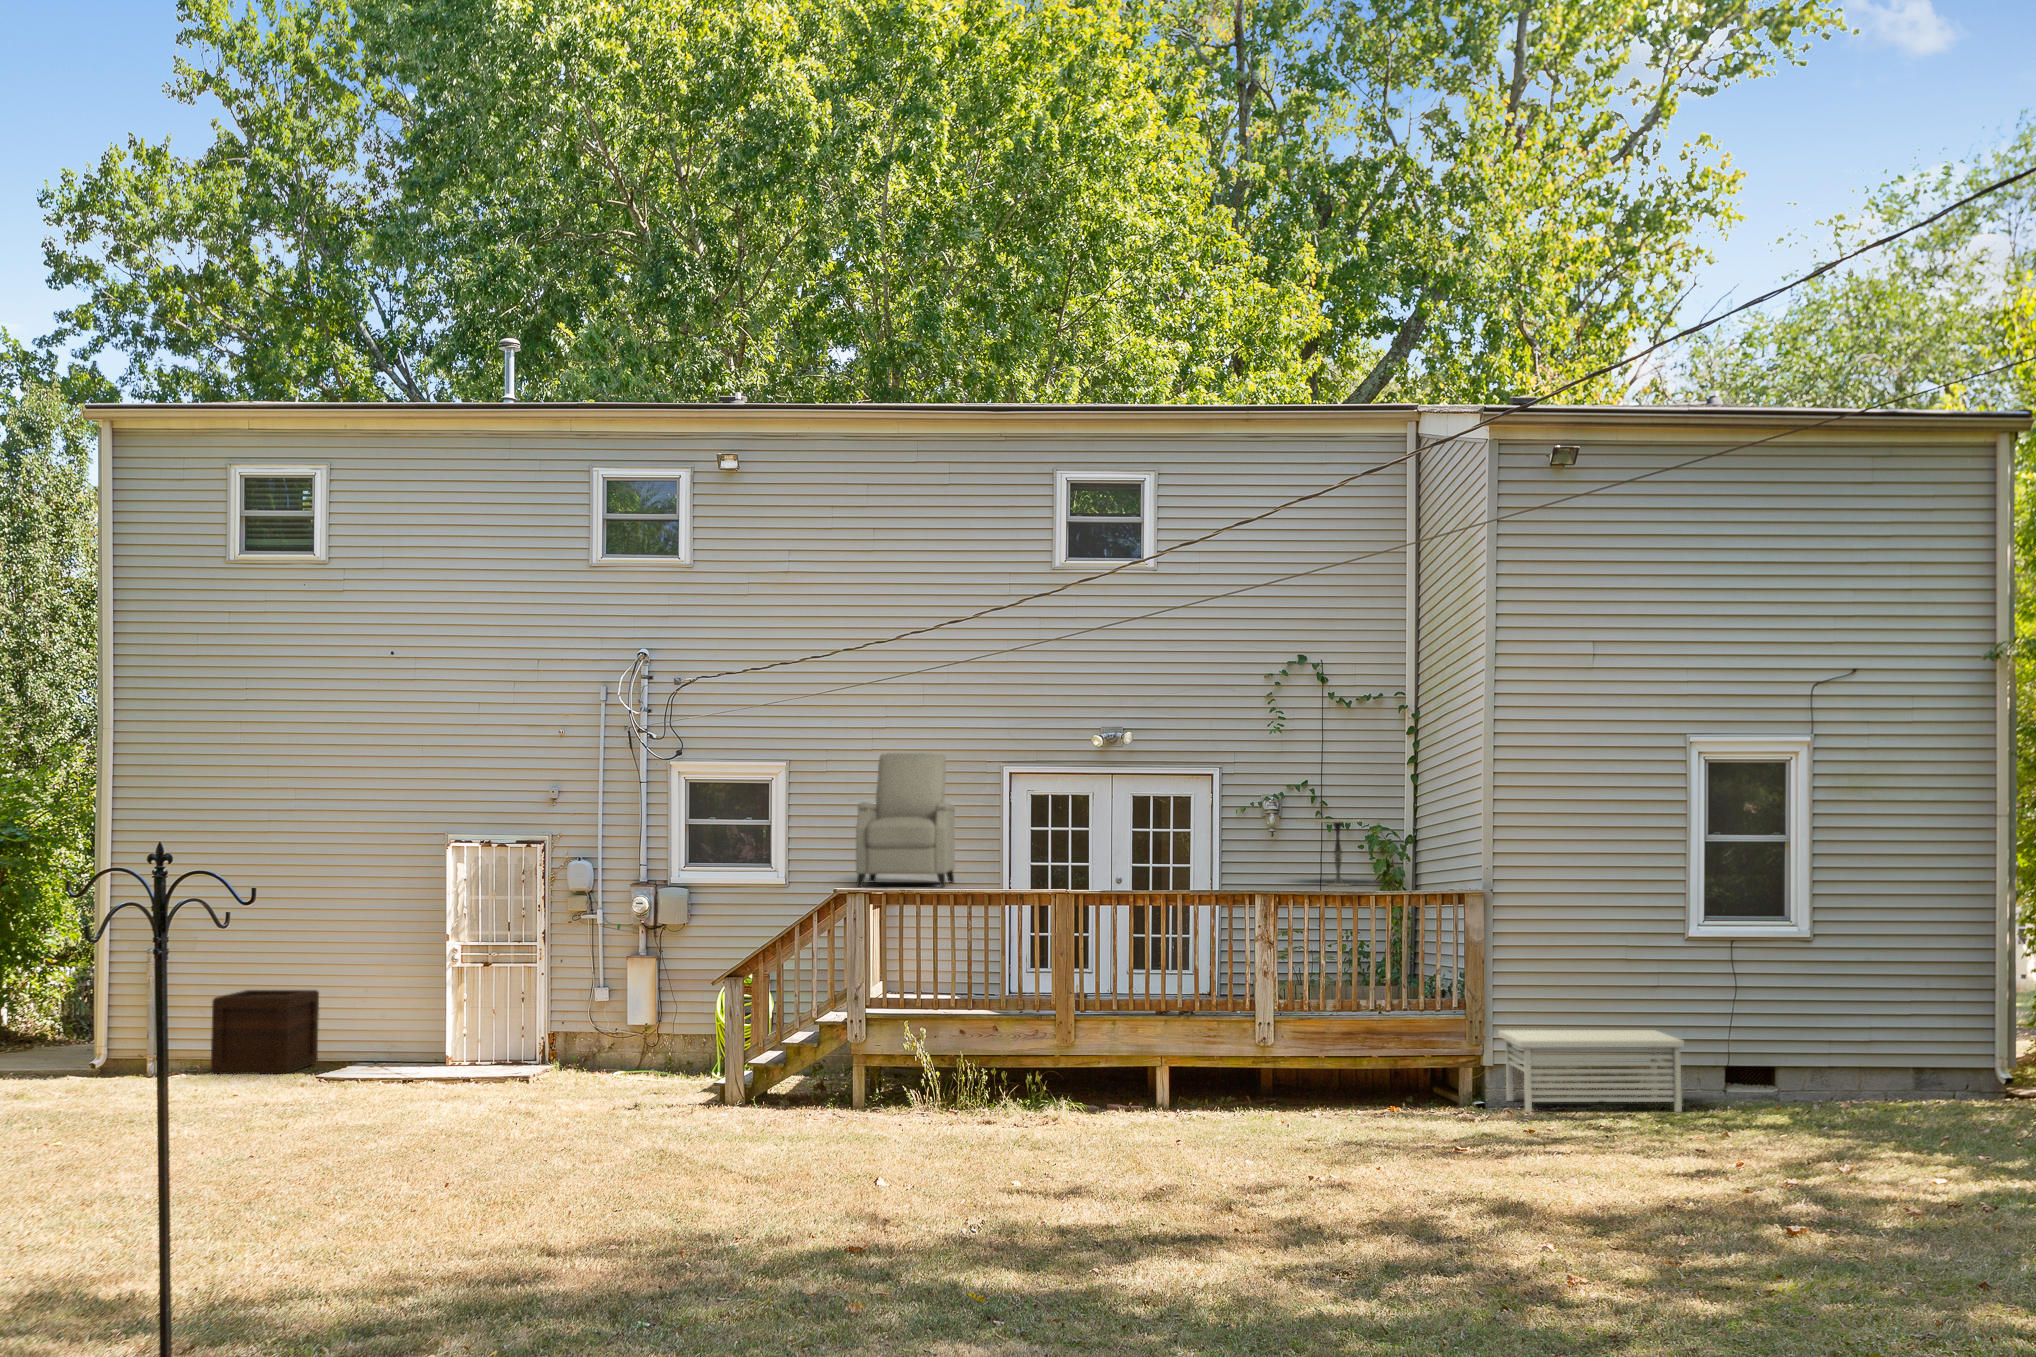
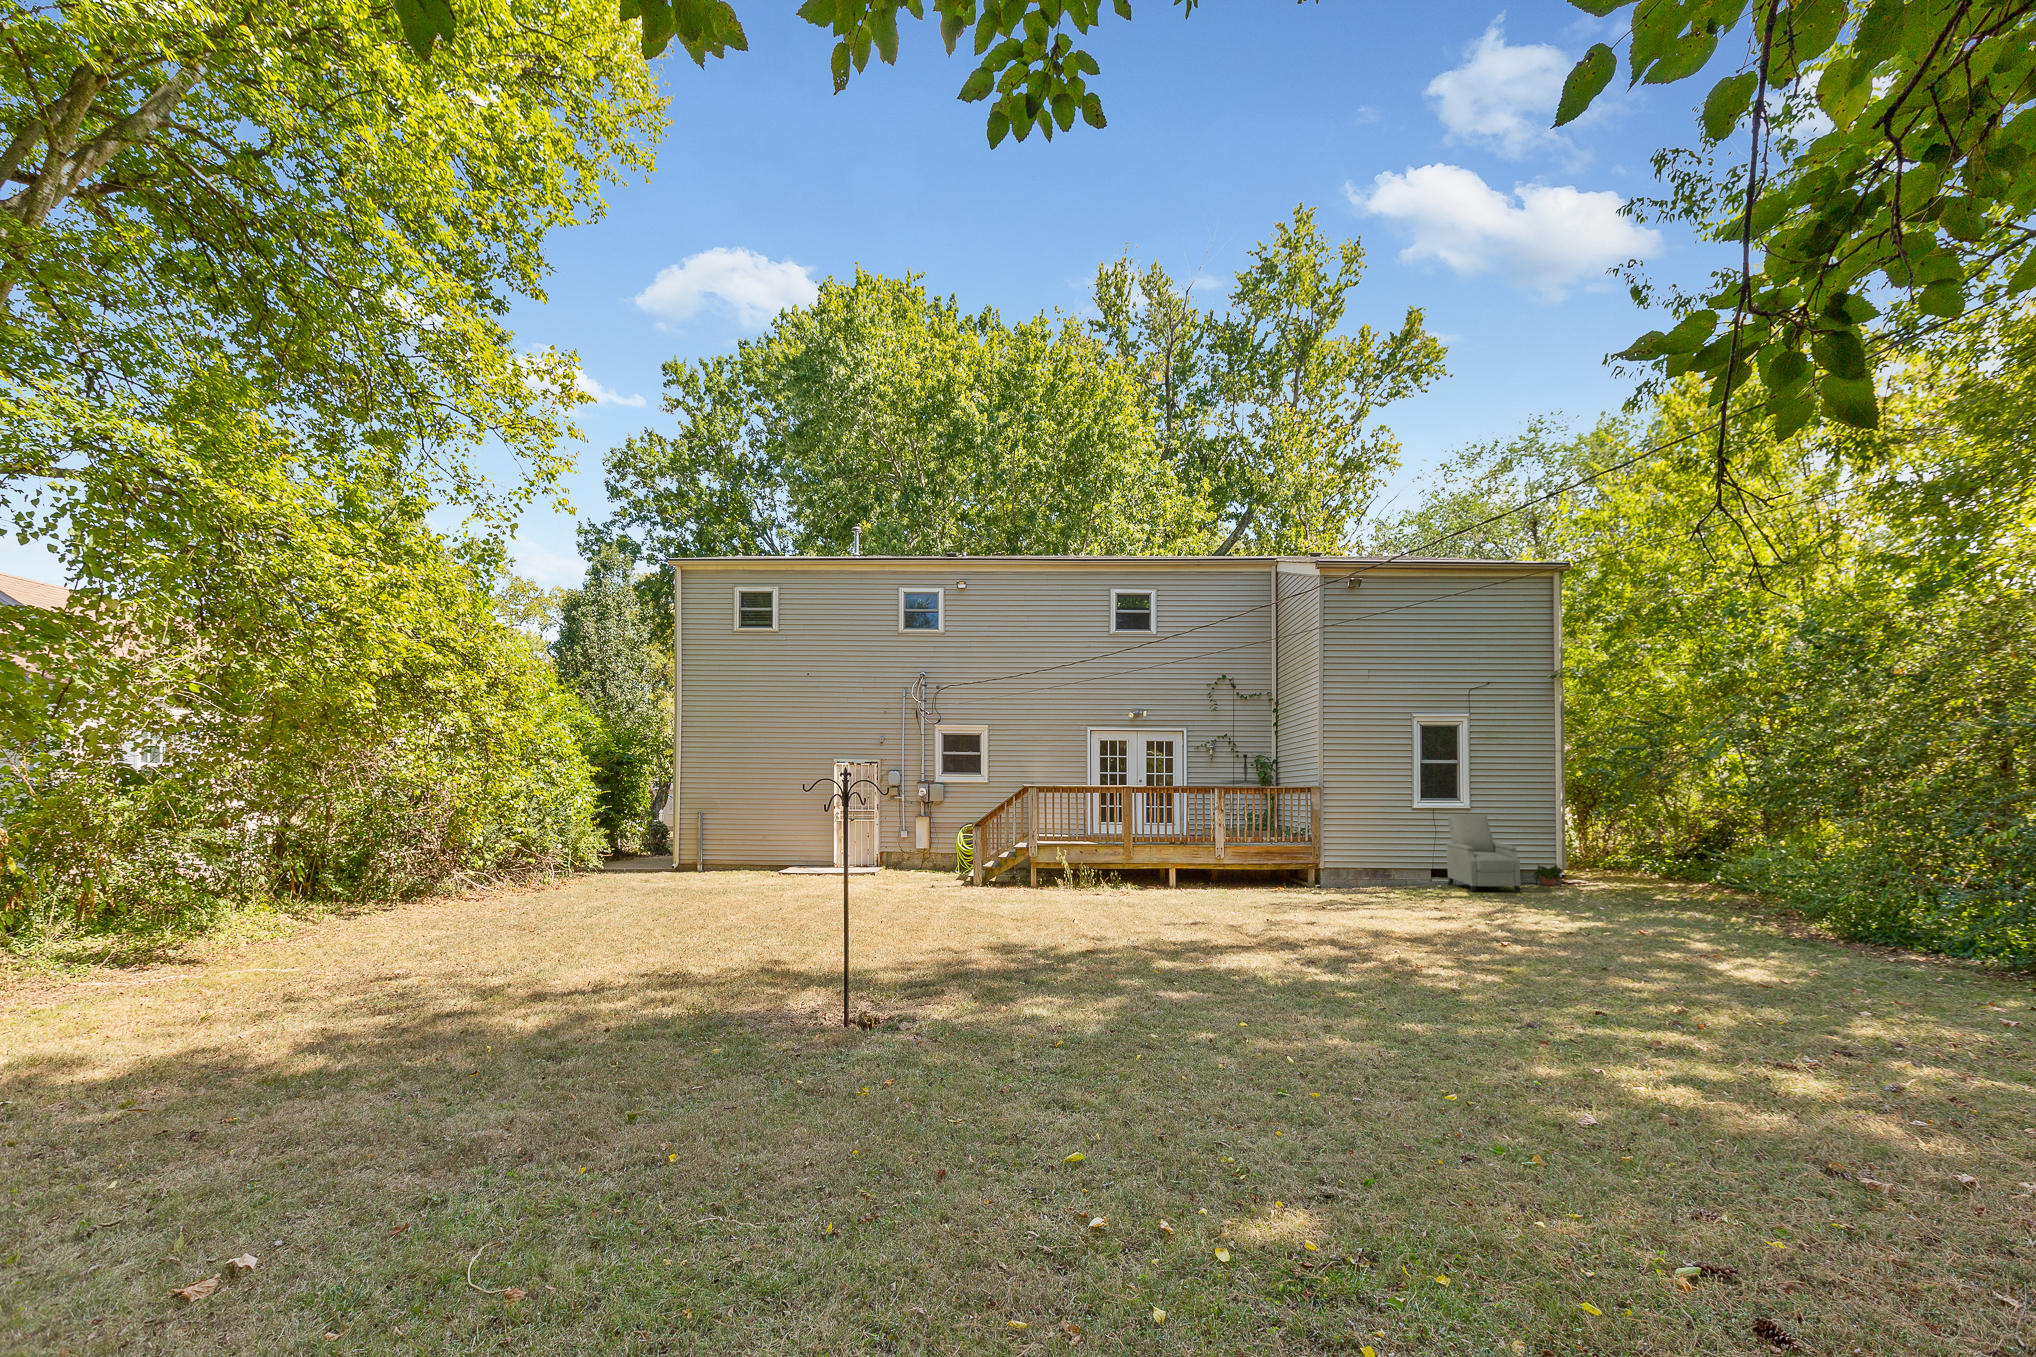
chair: present [856,753,955,887] -> present [1447,814,1521,893]
wooden crate: present [211,990,319,1074] -> none [729,831,776,870]
storage bench: present [1498,1030,1684,1112] -> none [1327,851,1415,889]
potted plant: none [1940,1059,2007,1108] -> present [1532,865,1563,885]

